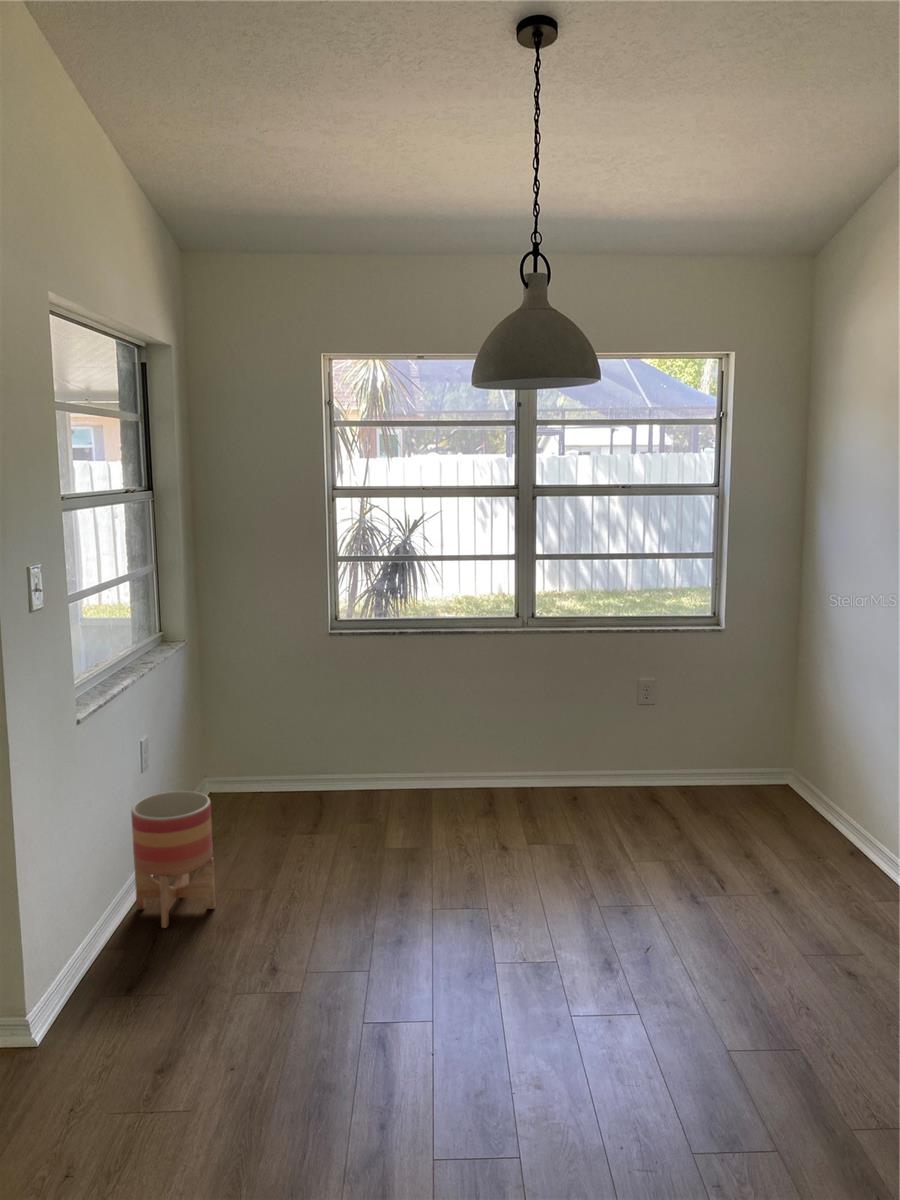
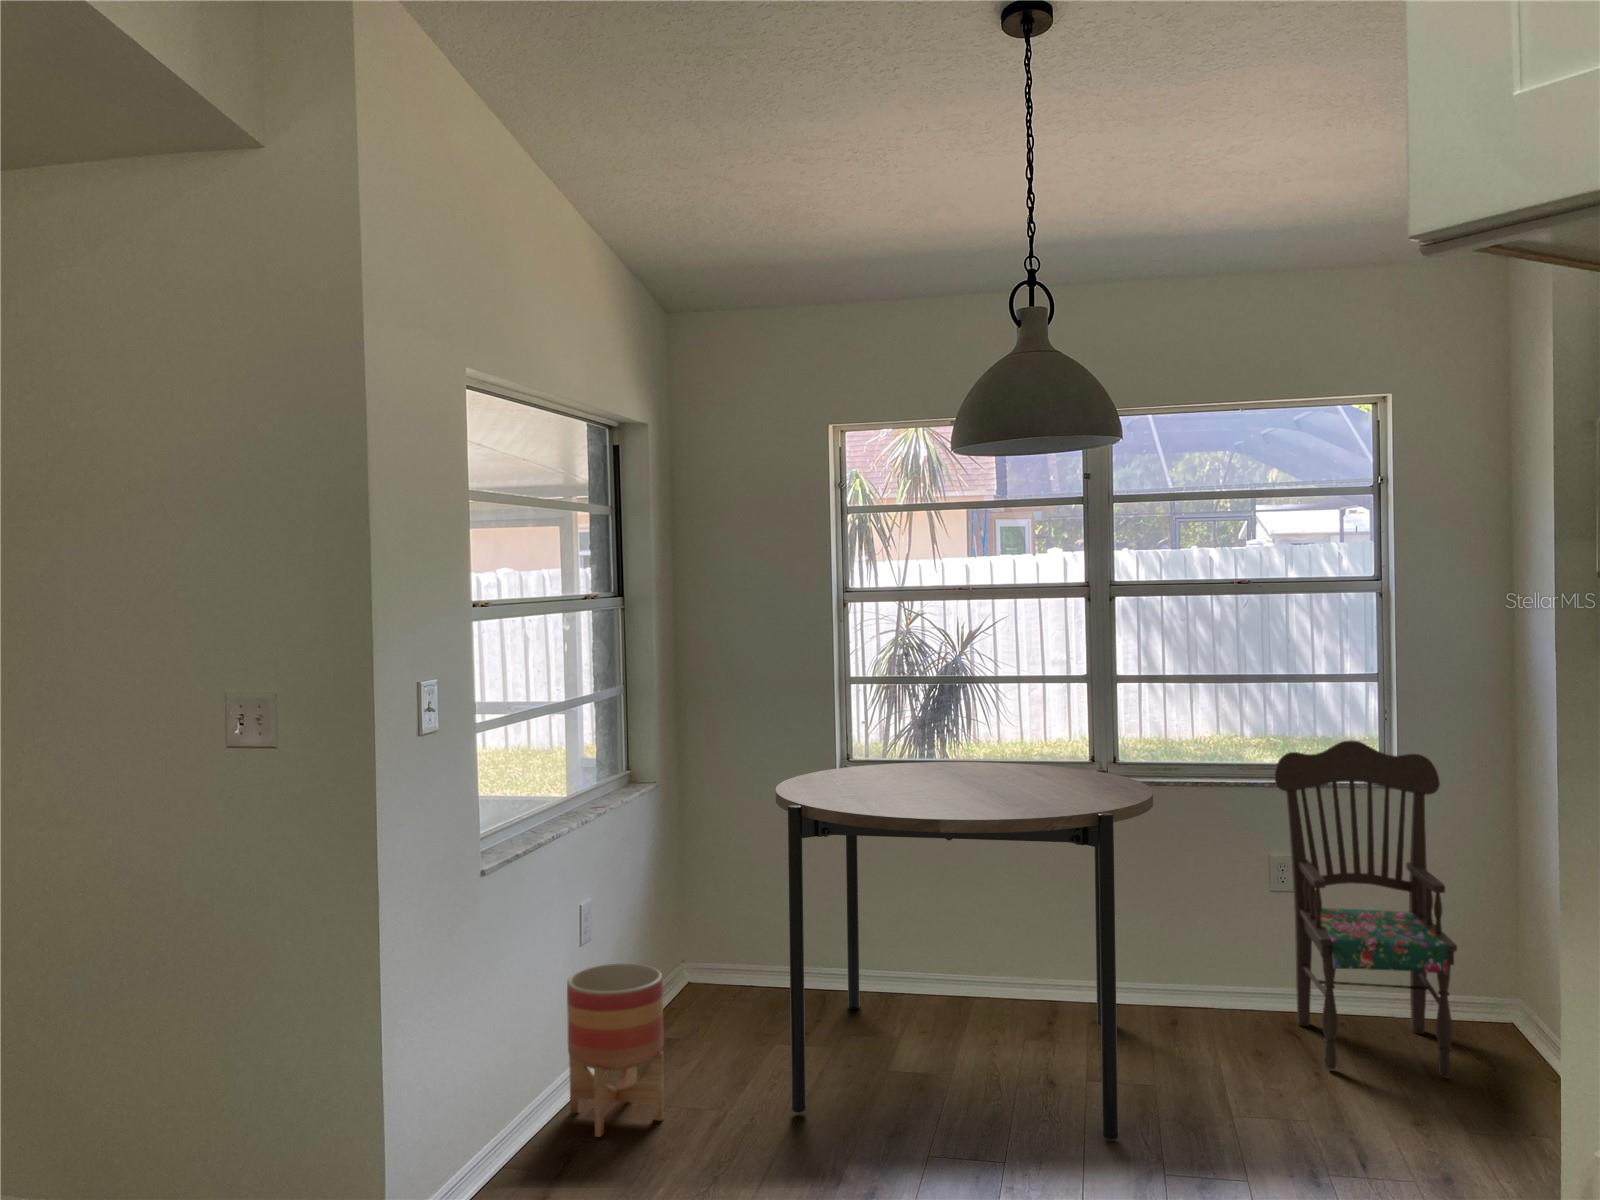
dining chair: none [646,600,765,825] -> present [1274,740,1457,1078]
dining table: none [293,620,576,892] -> present [776,762,1153,1140]

